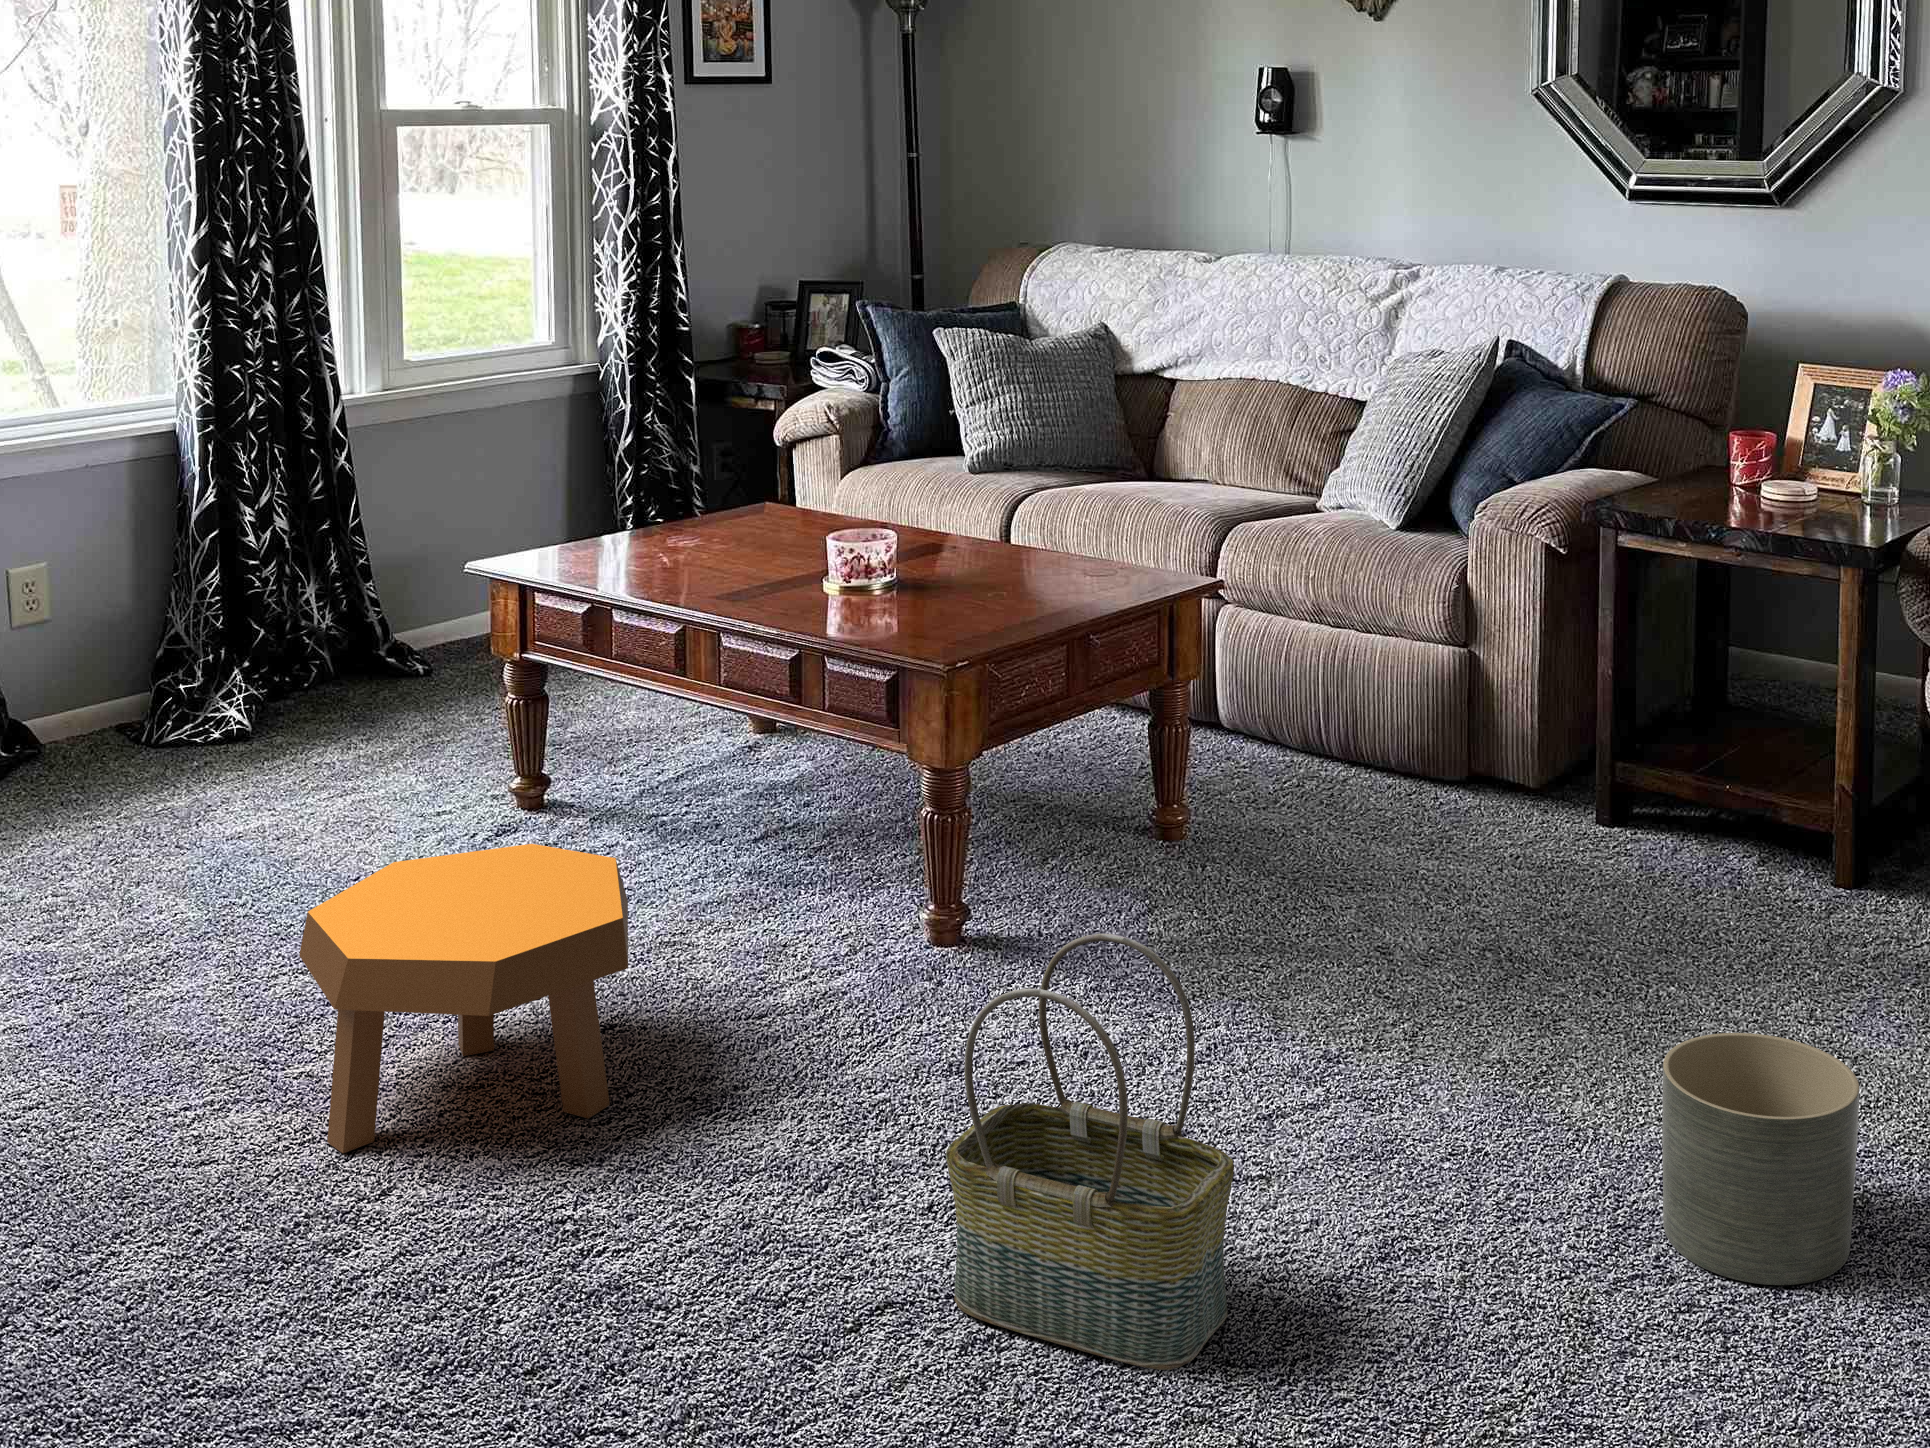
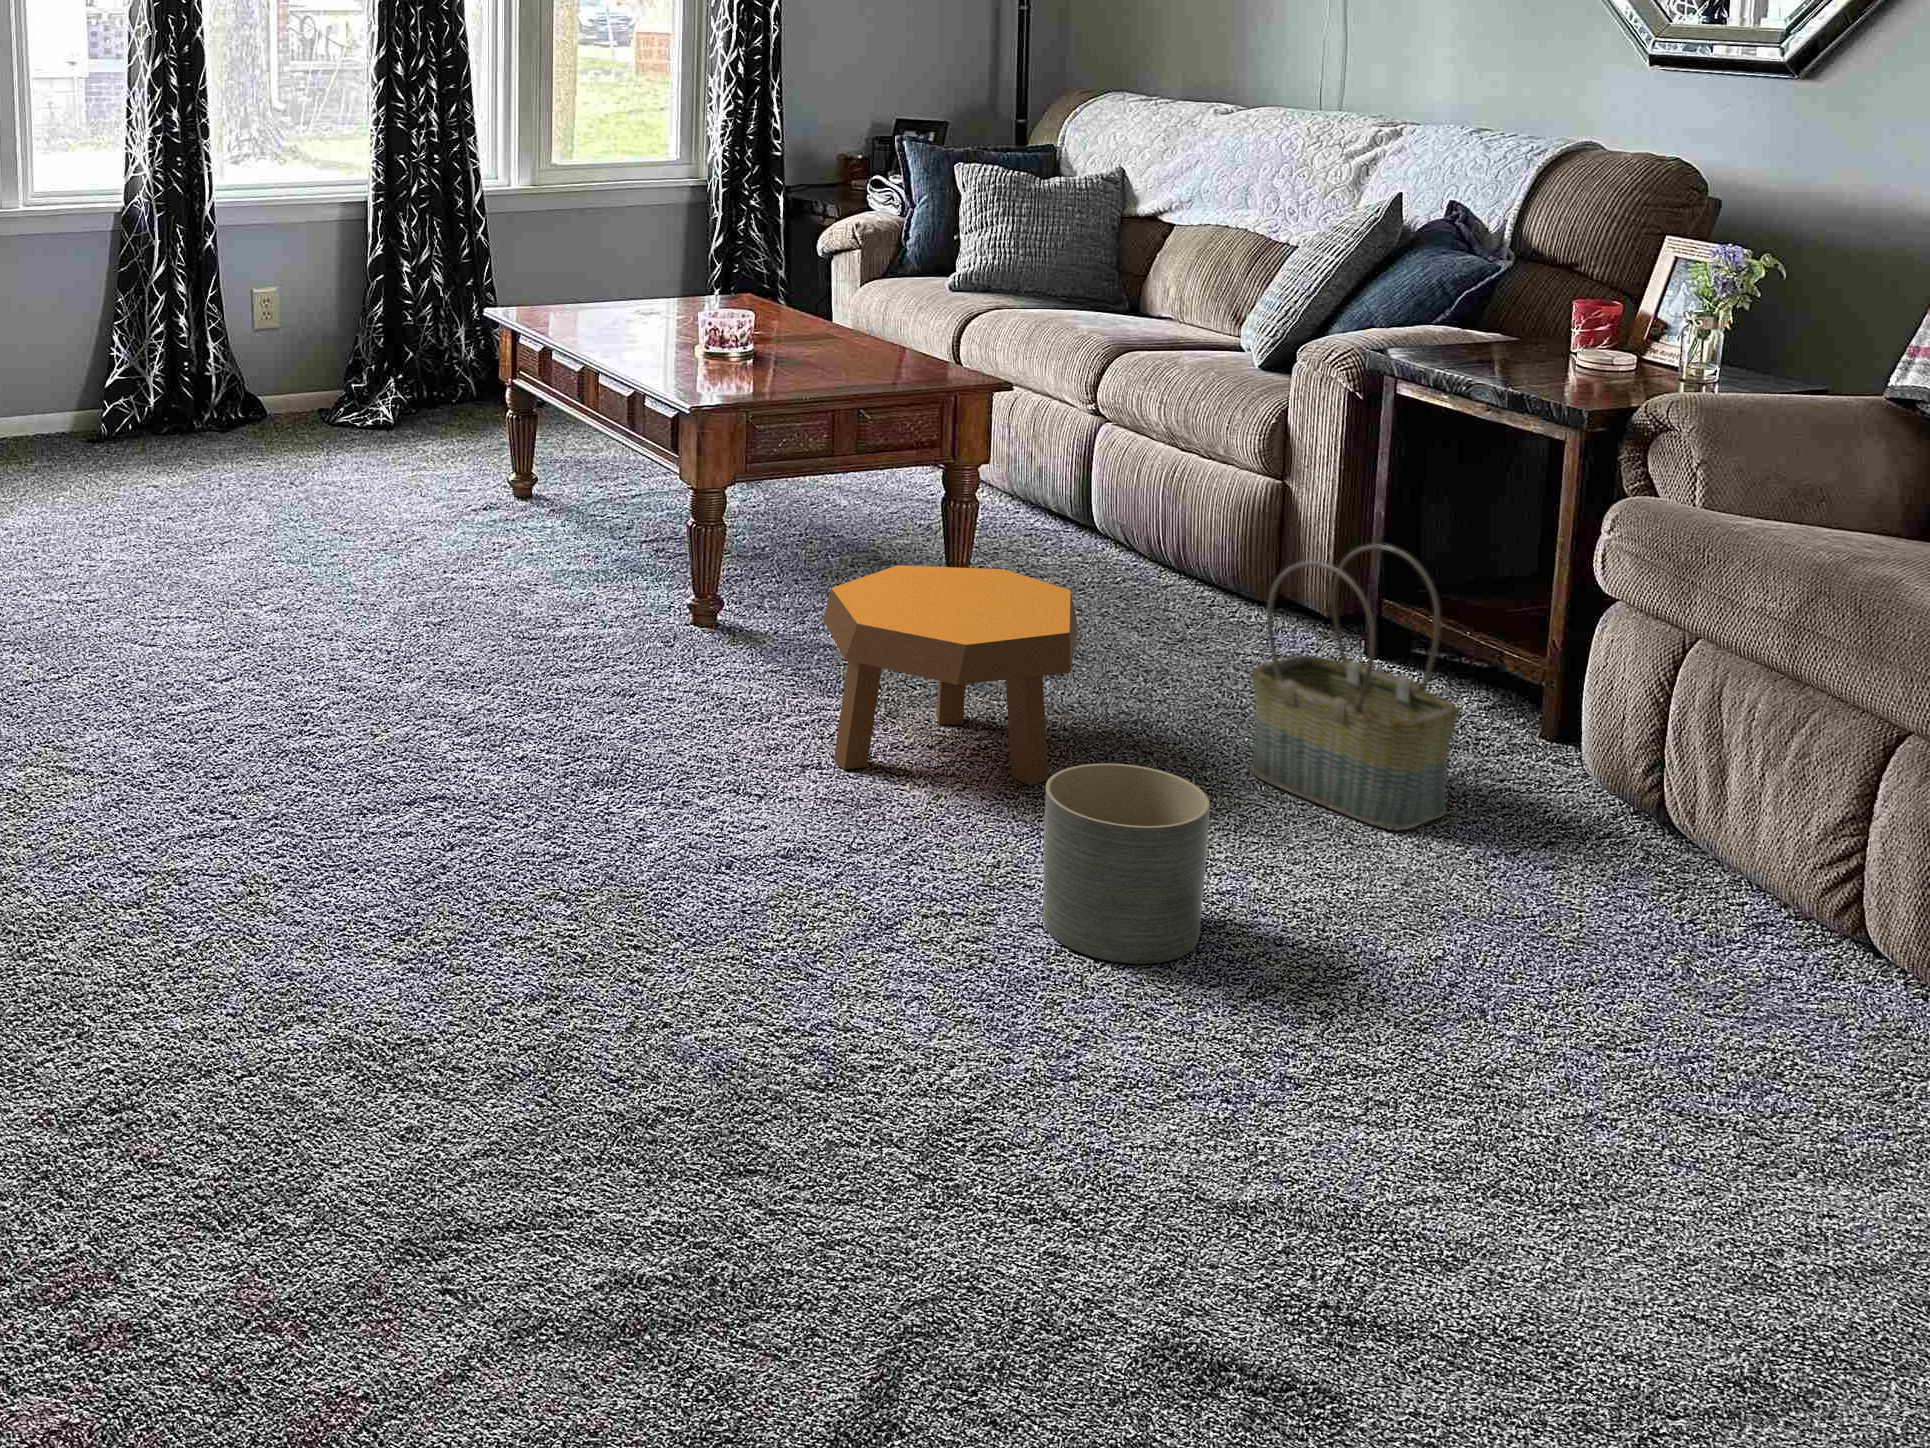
footstool: present [299,844,628,1153] -> present [823,565,1078,786]
basket: present [946,934,1234,1370] -> present [1251,544,1459,830]

